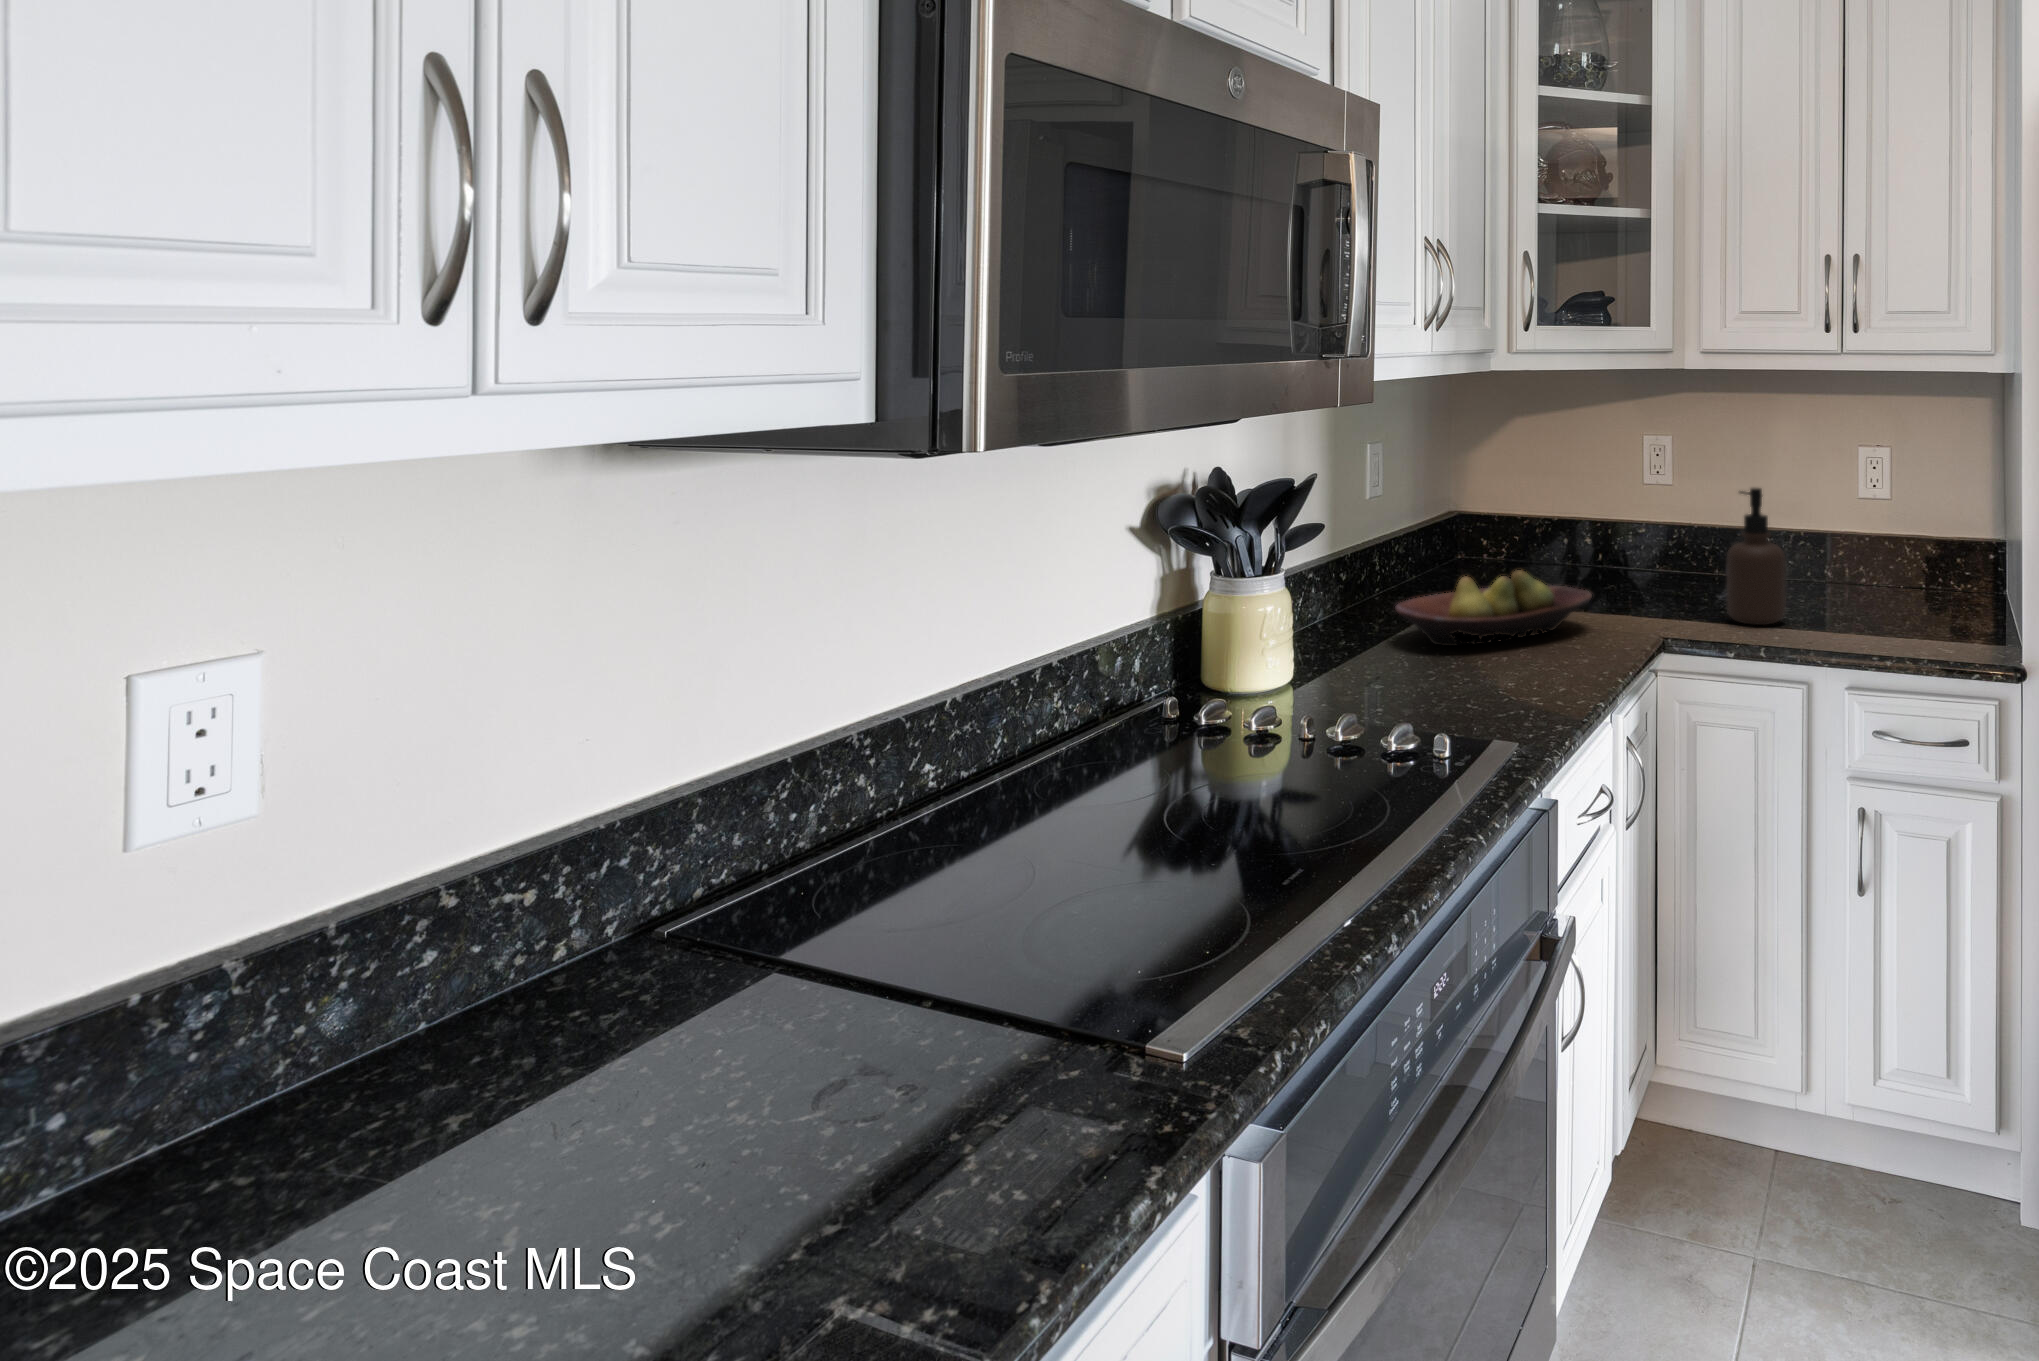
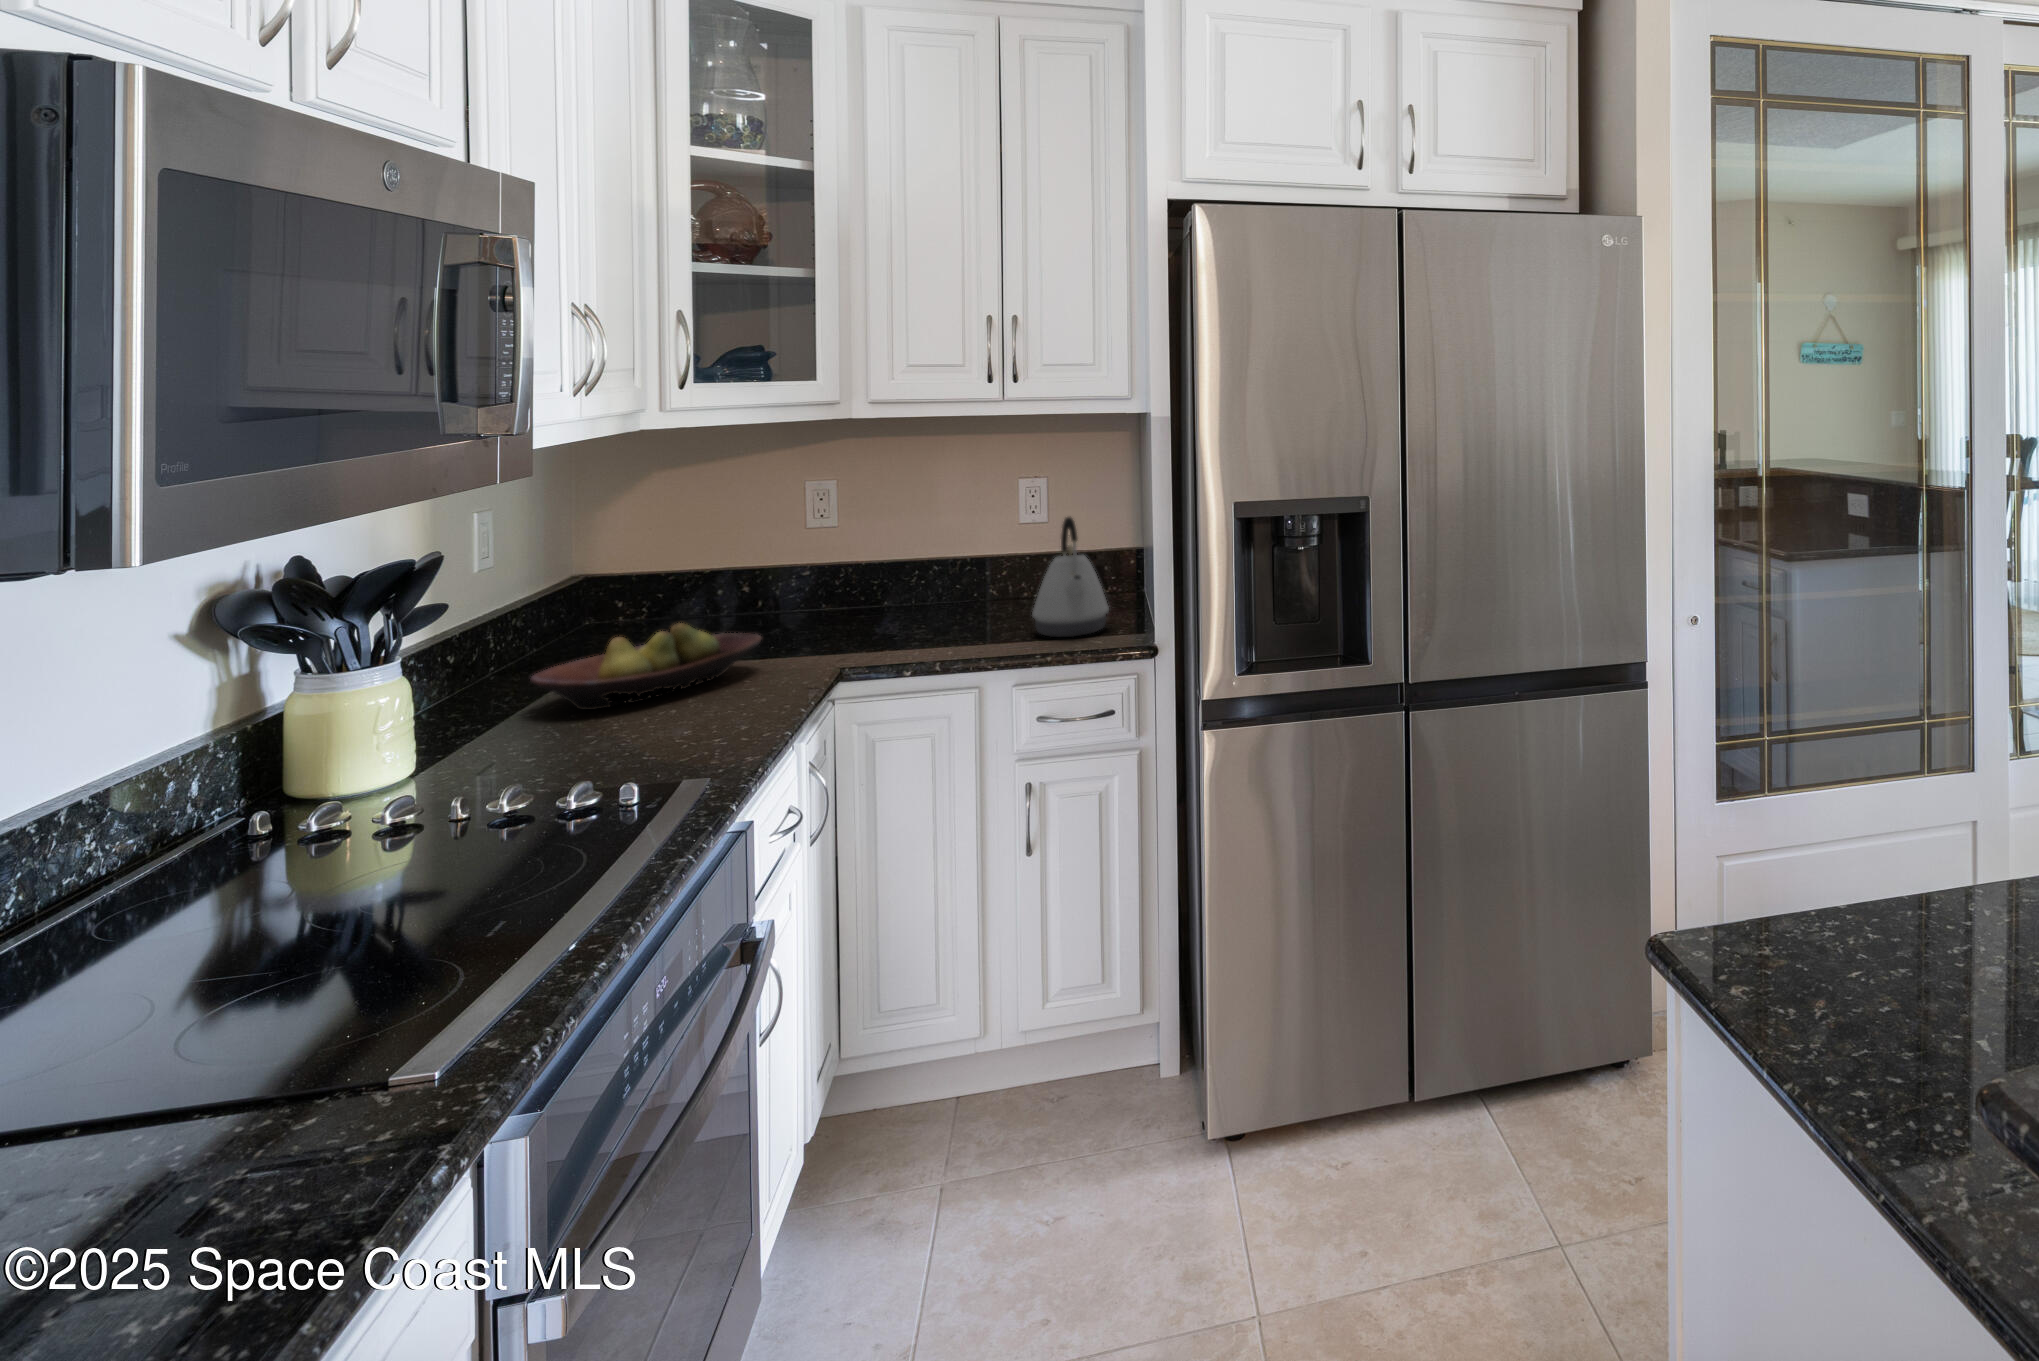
soap dispenser: present [1727,488,1786,625] -> none [899,521,956,643]
kettle: none [1871,496,1963,643] -> present [1032,517,1109,637]

